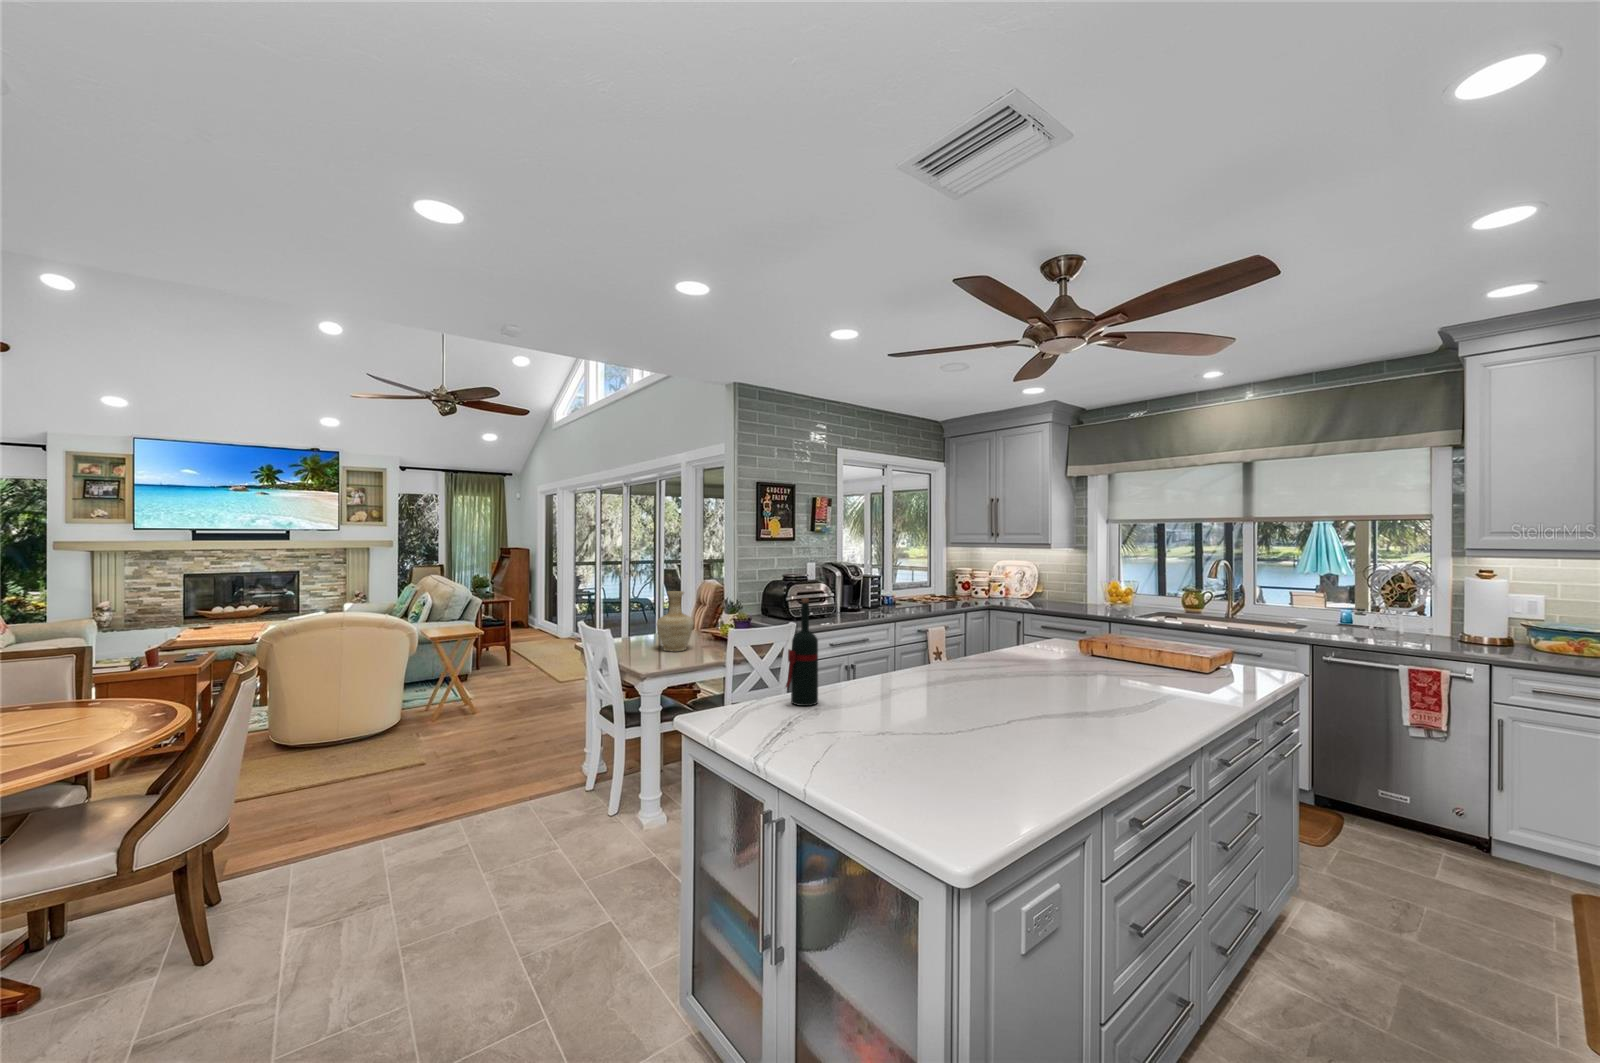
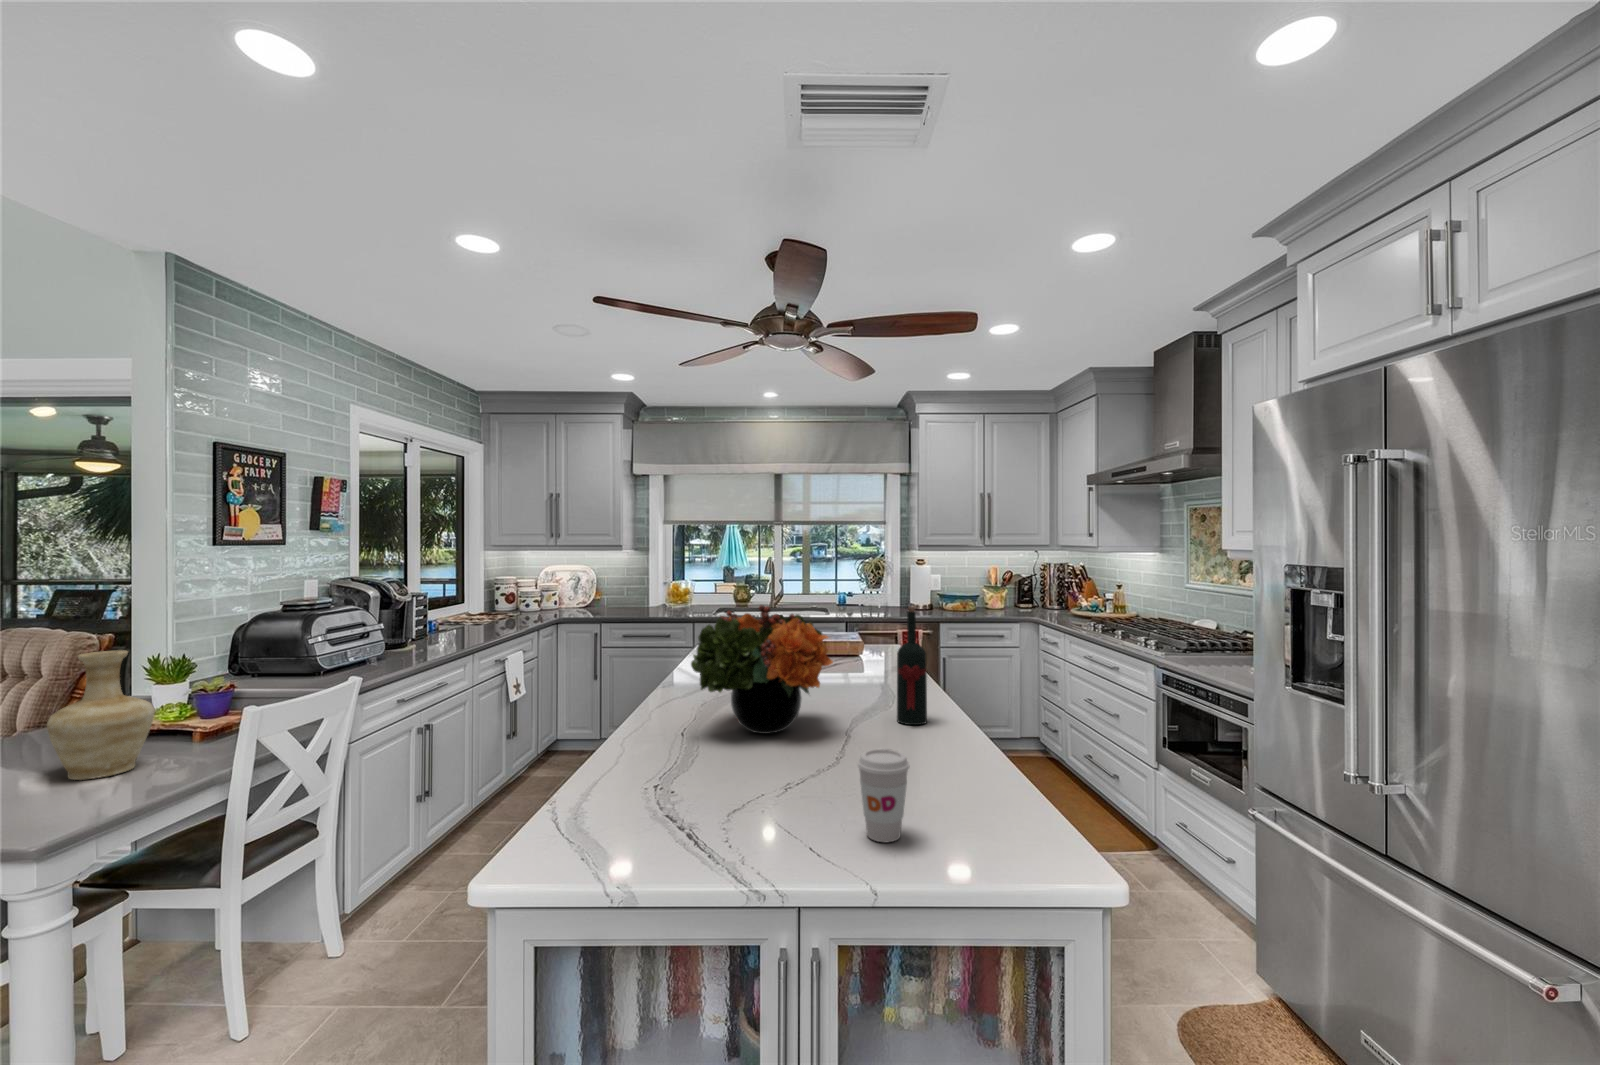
flower arrangement: none [880,591,1002,695] -> present [691,605,833,734]
wine bottle: present [786,598,818,706] -> present [897,607,927,725]
coffee cup: none [841,695,880,764] -> present [858,749,910,842]

